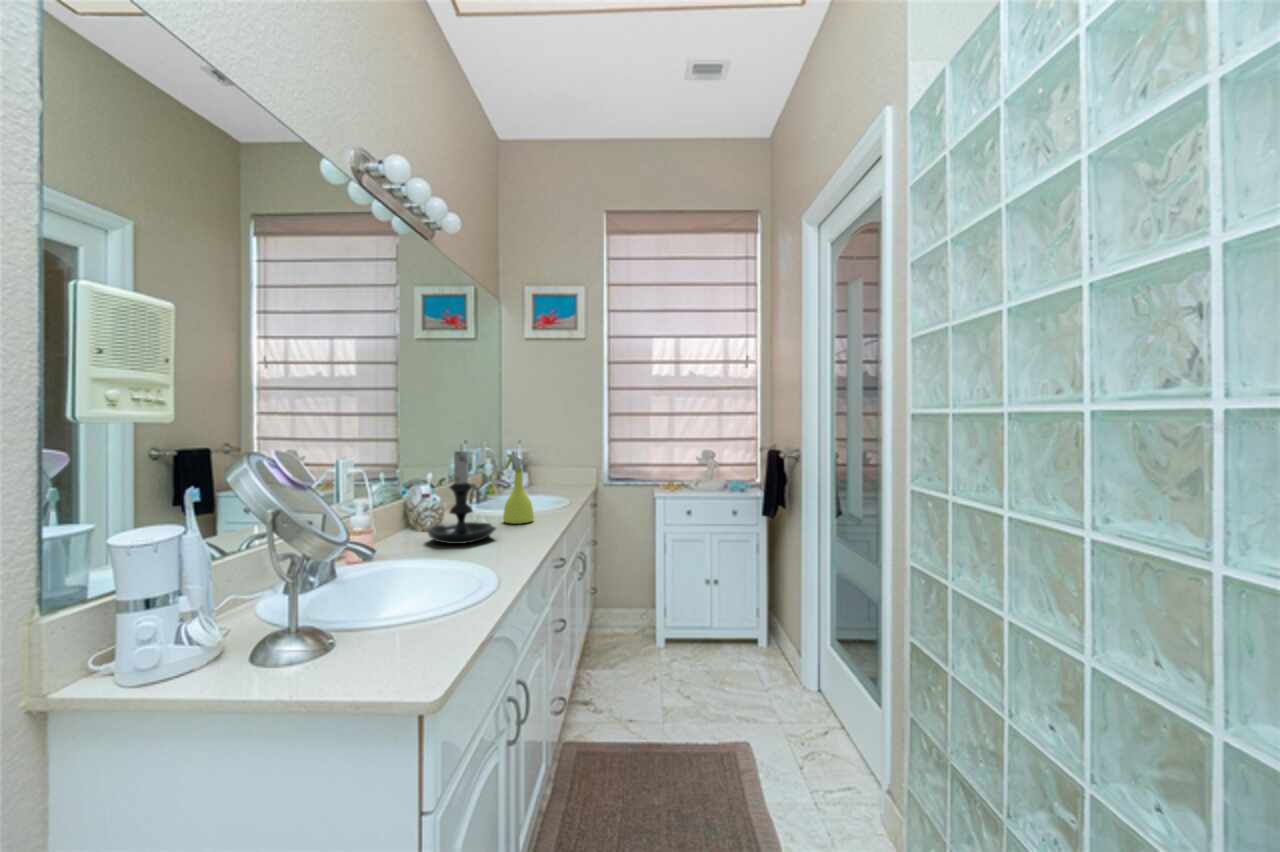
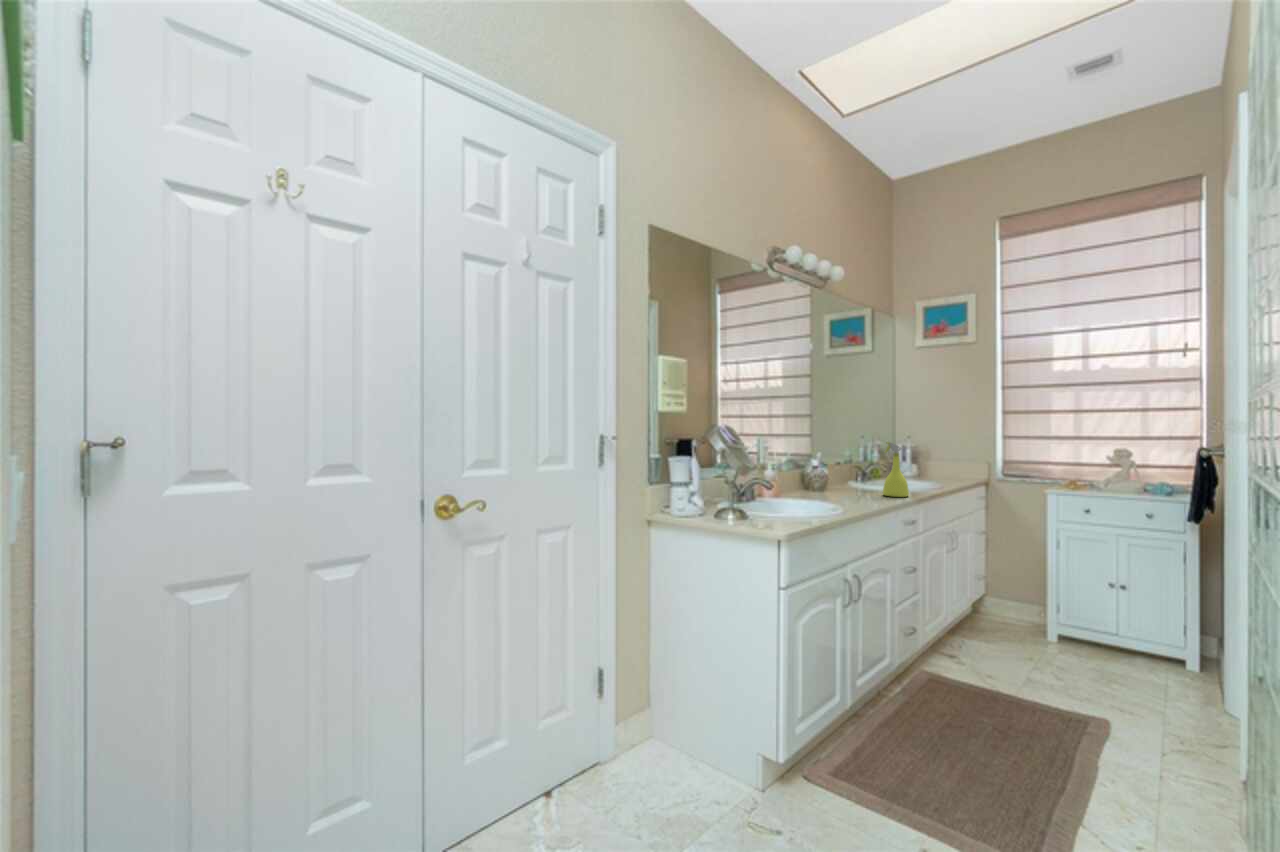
candle holder: present [428,451,496,544] -> none [823,432,874,503]

